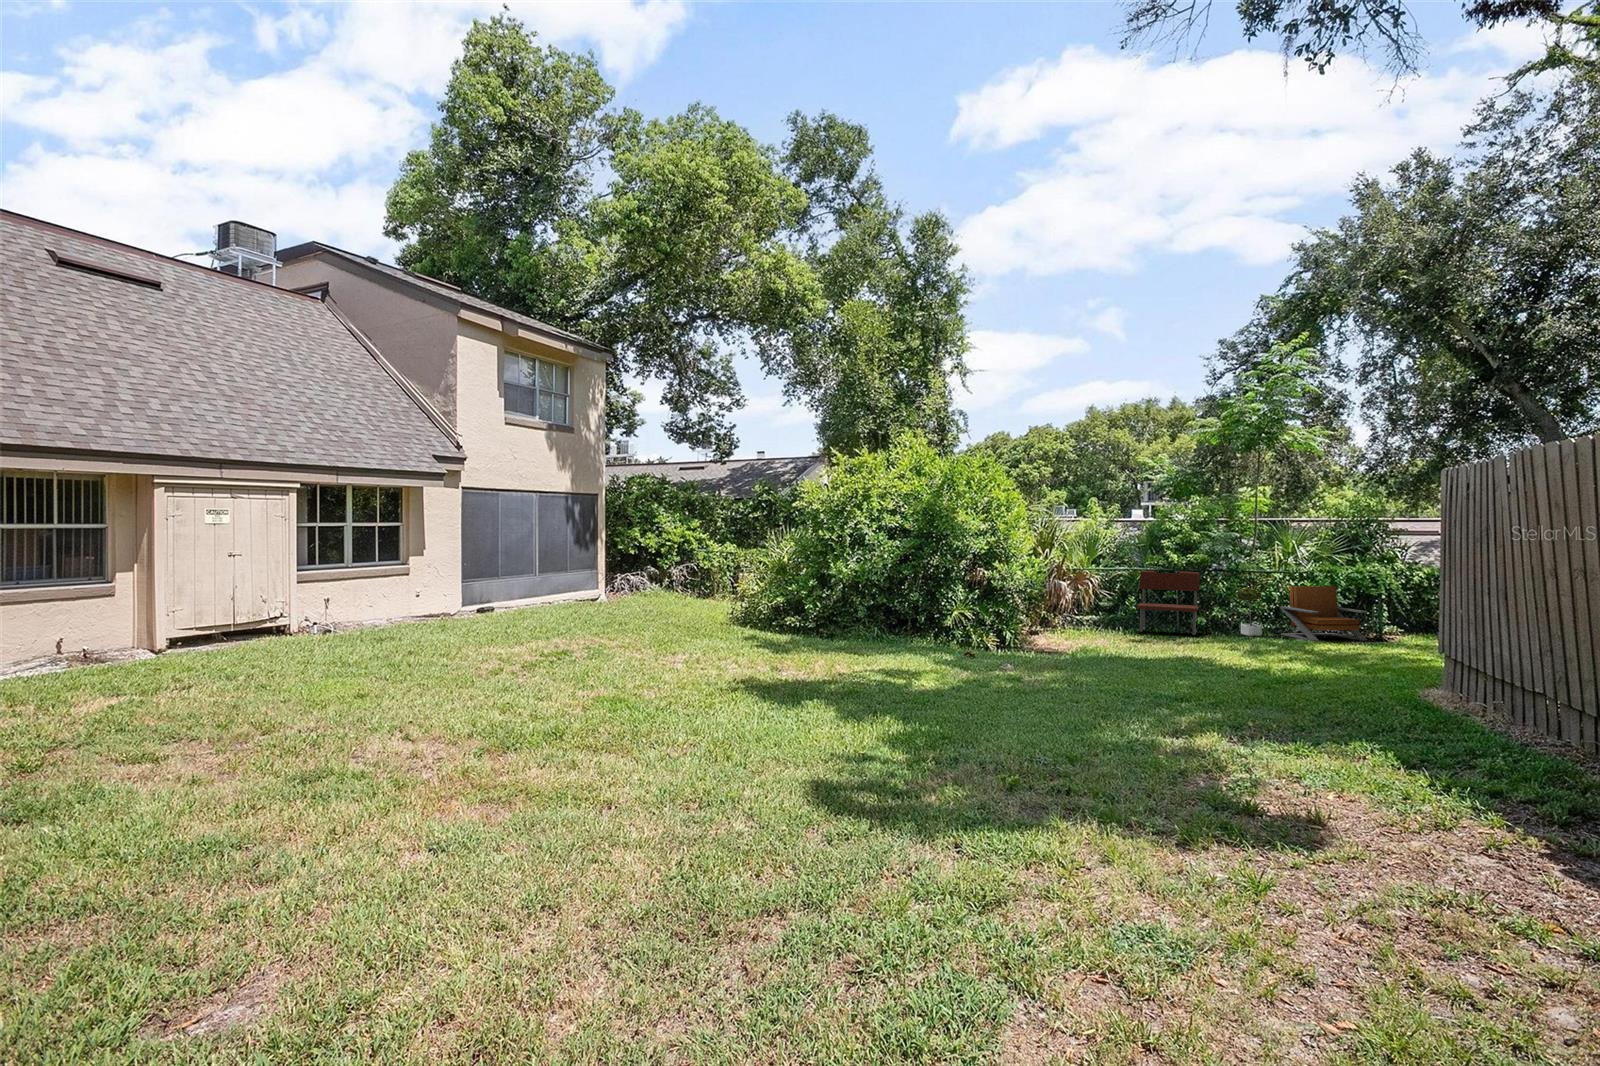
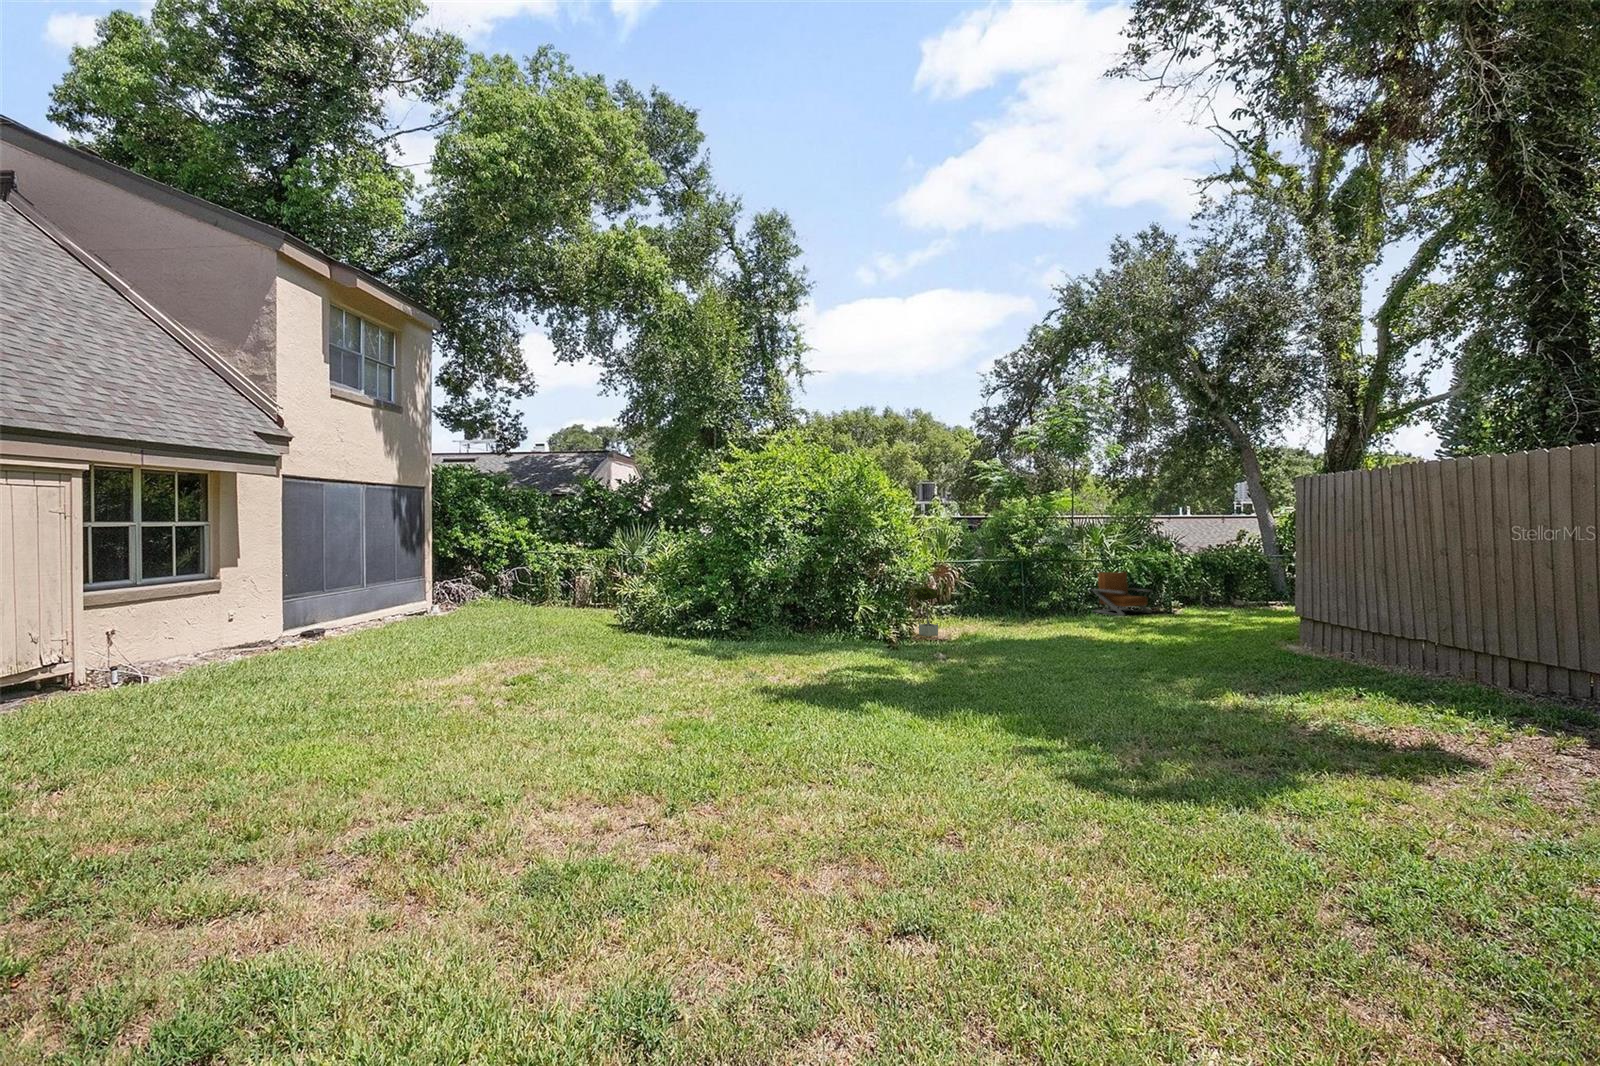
bench: present [1137,571,1199,635] -> none [990,563,1041,616]
potted tree: present [1237,587,1262,636] -> present [916,587,938,636]

